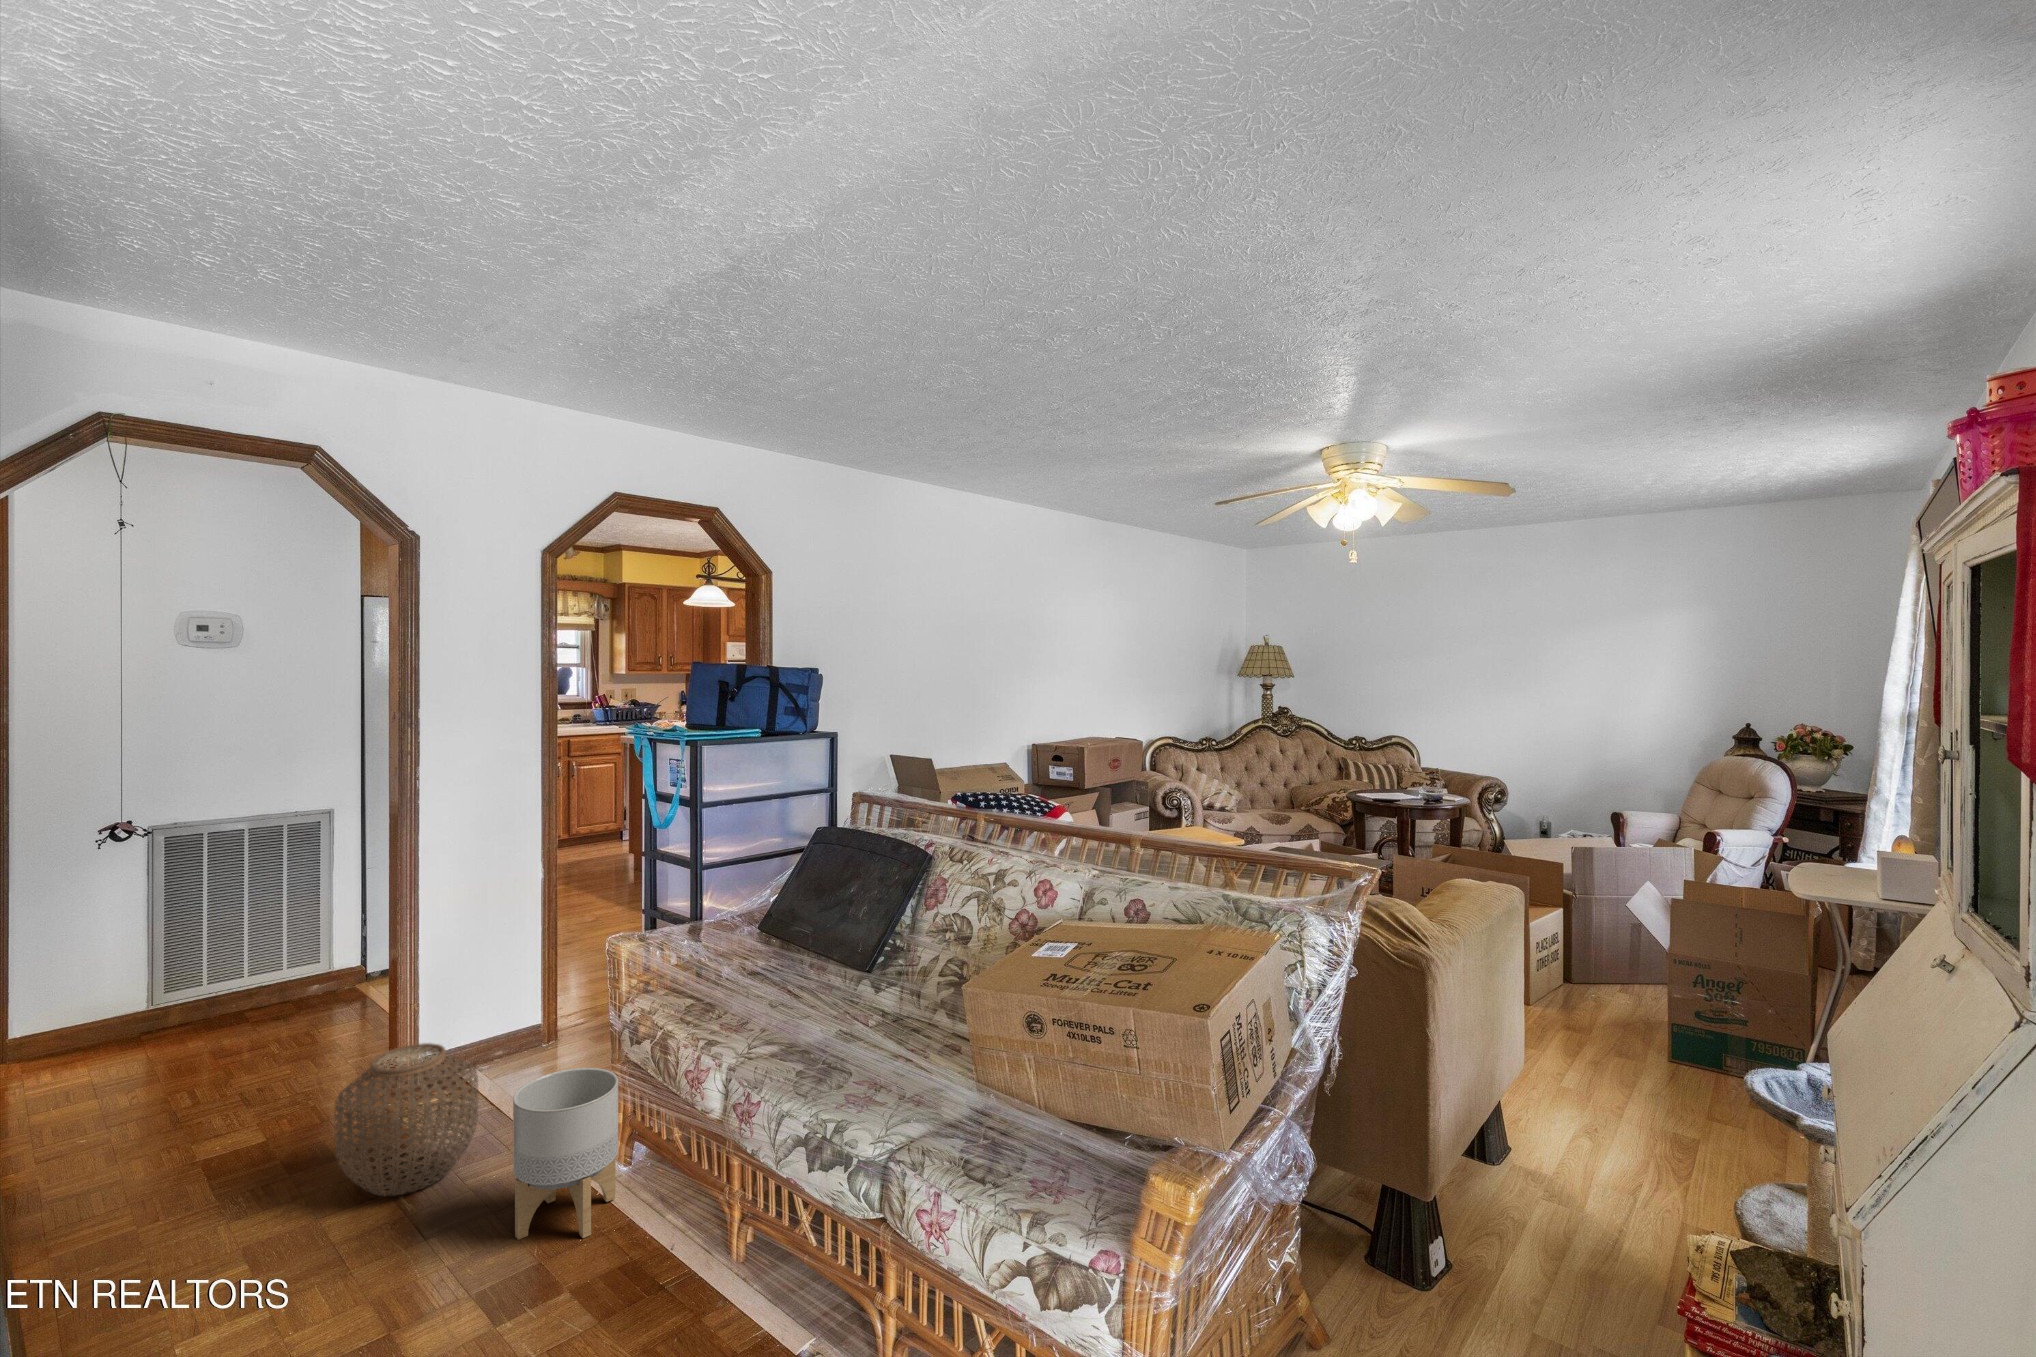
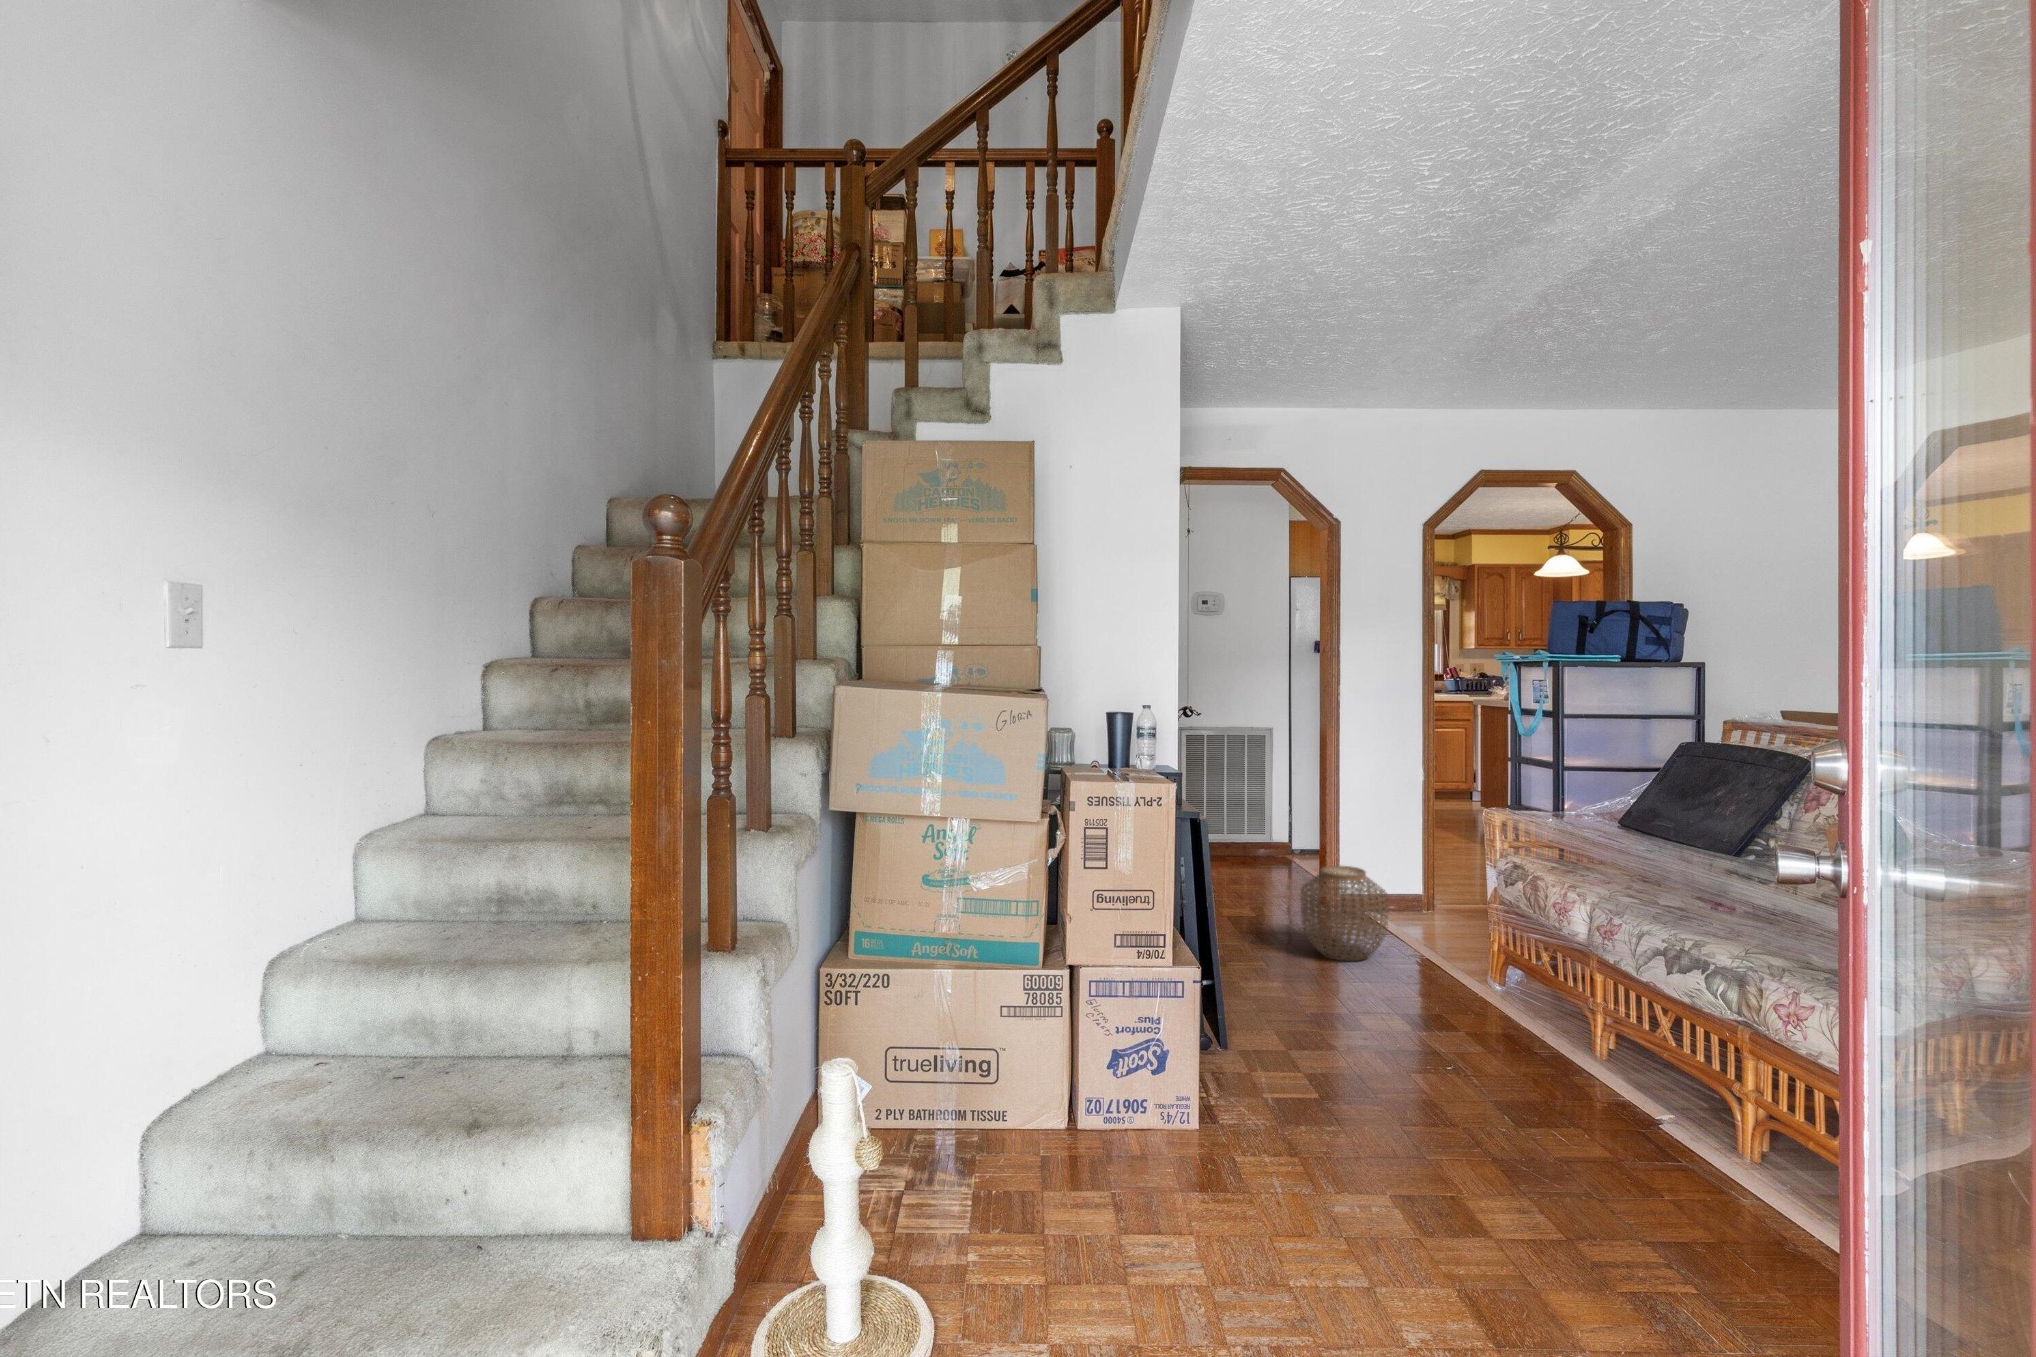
planter: present [513,1068,618,1240] -> none [1417,895,1496,1013]

